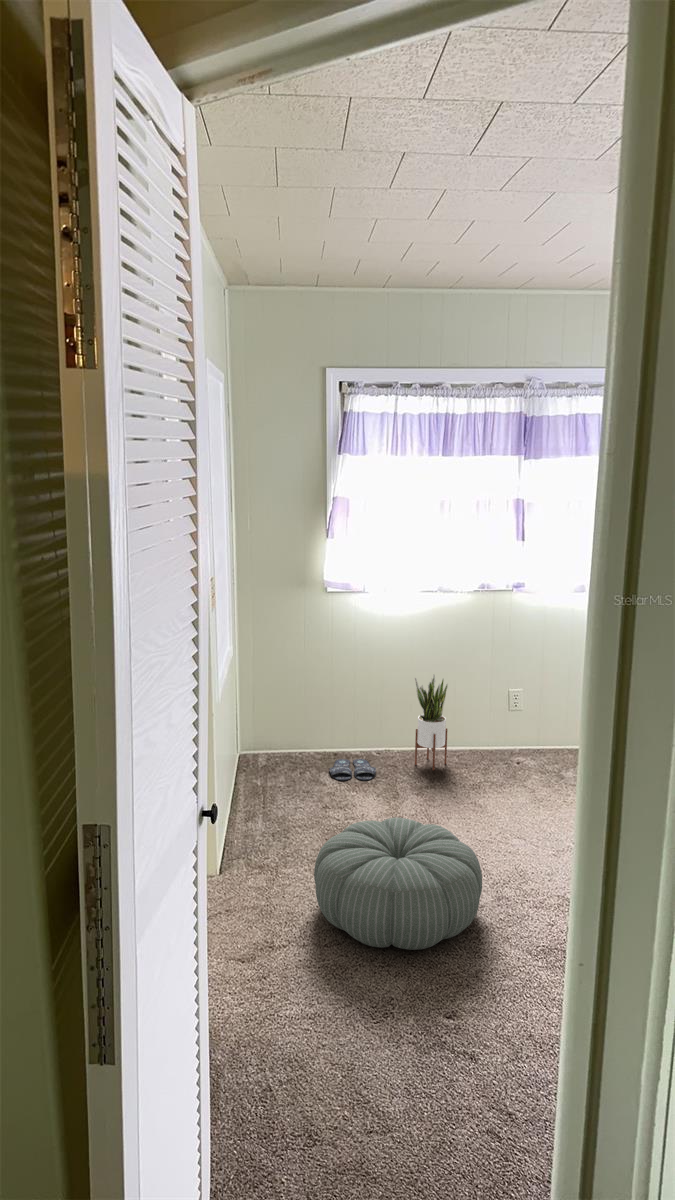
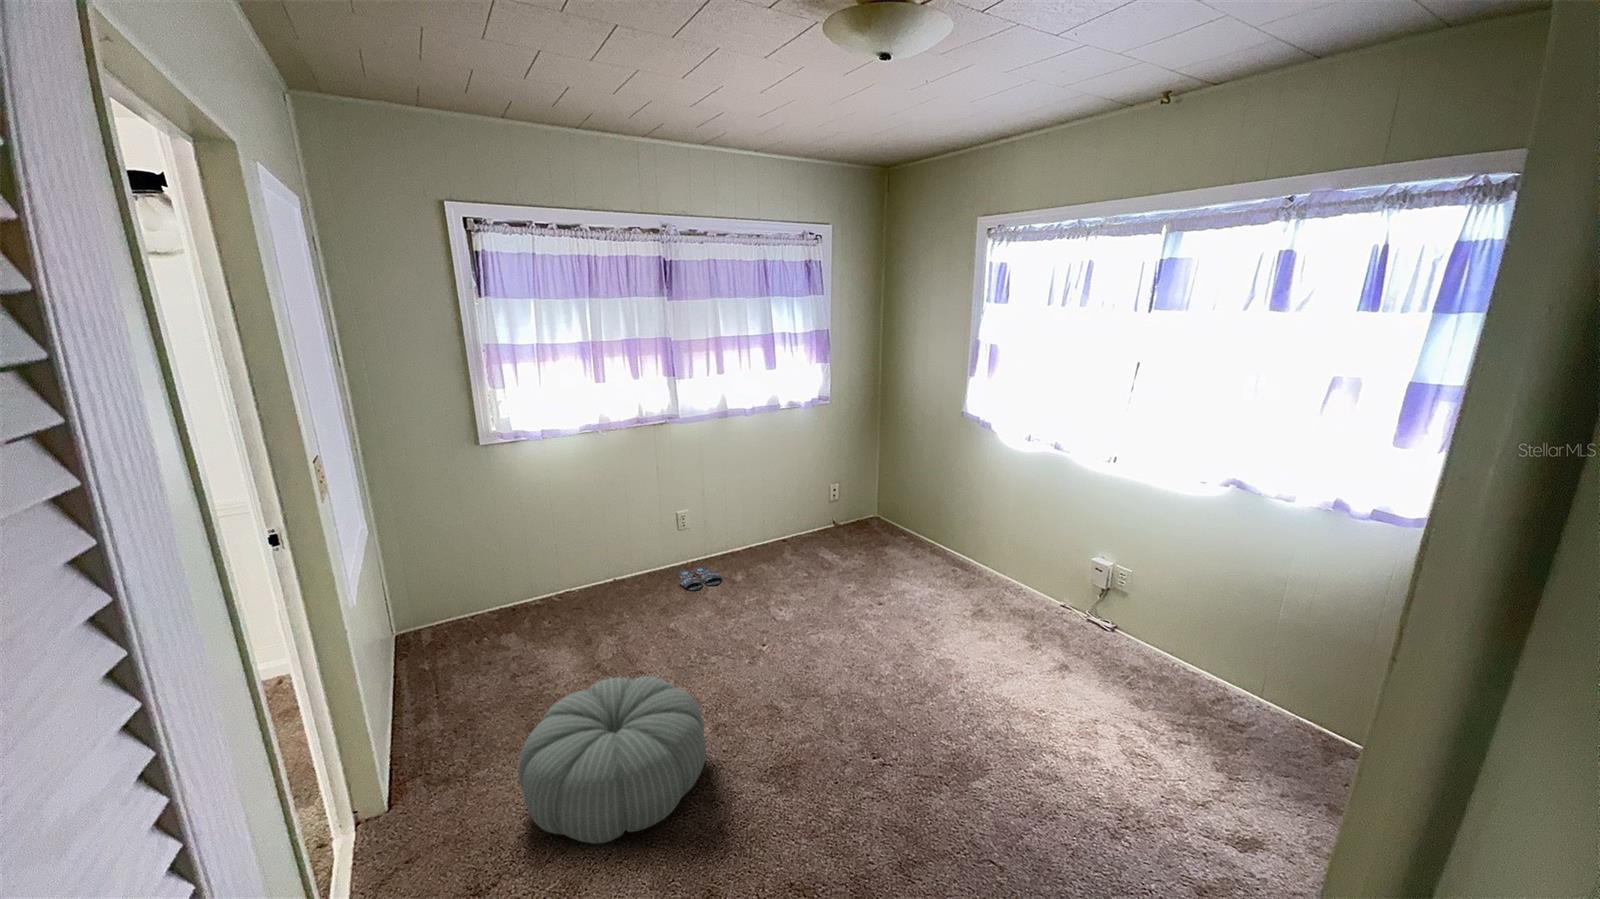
potted plant: present [415,675,448,770] -> none [590,512,630,602]
slippers: present [329,759,376,781] -> present [678,567,721,591]

